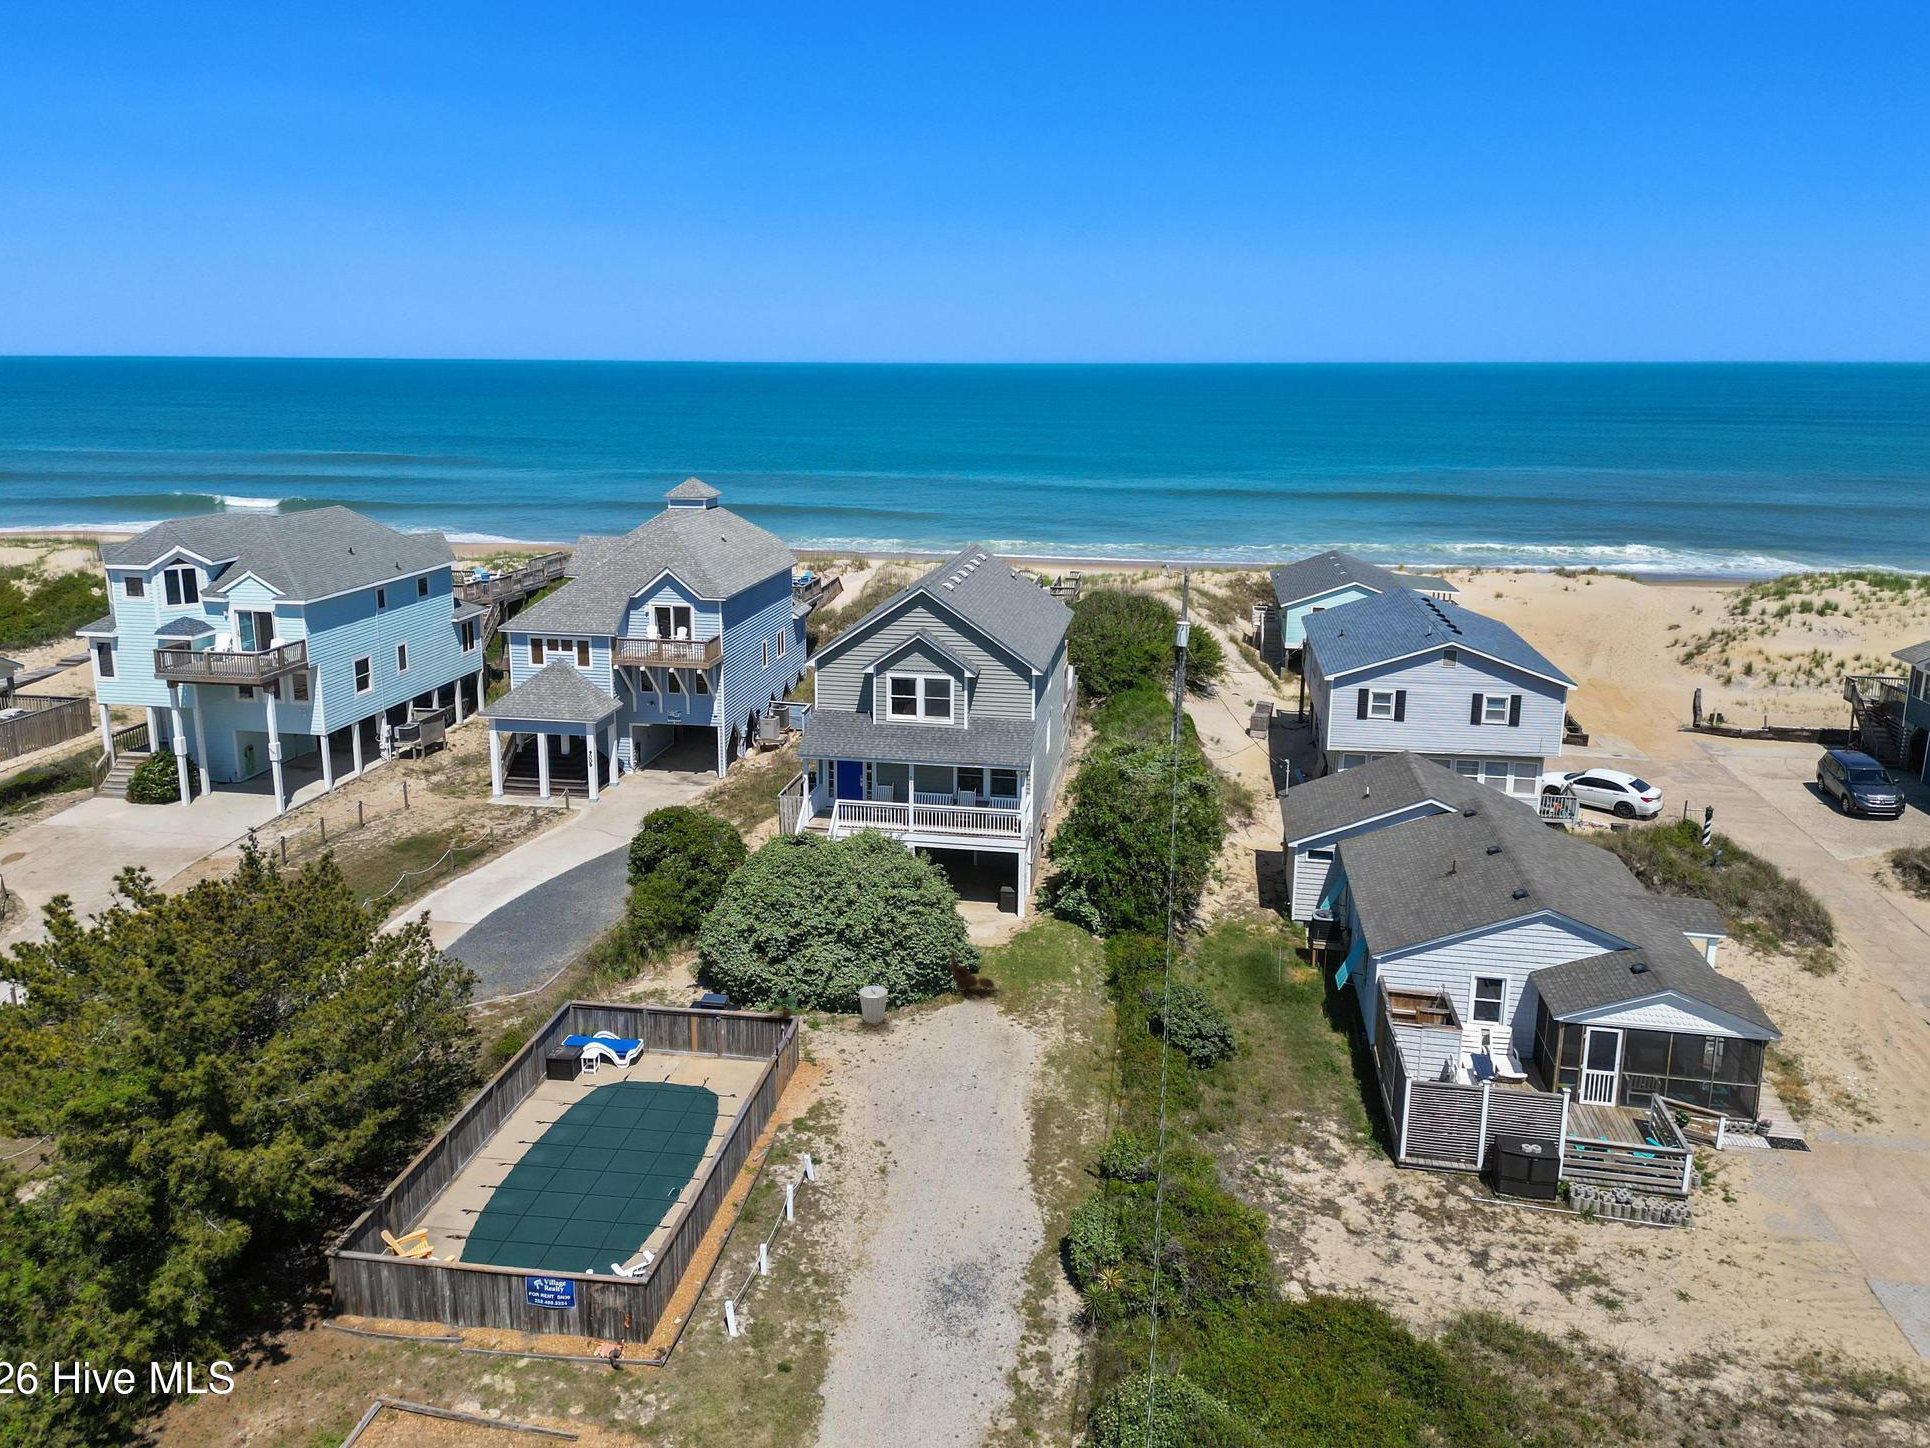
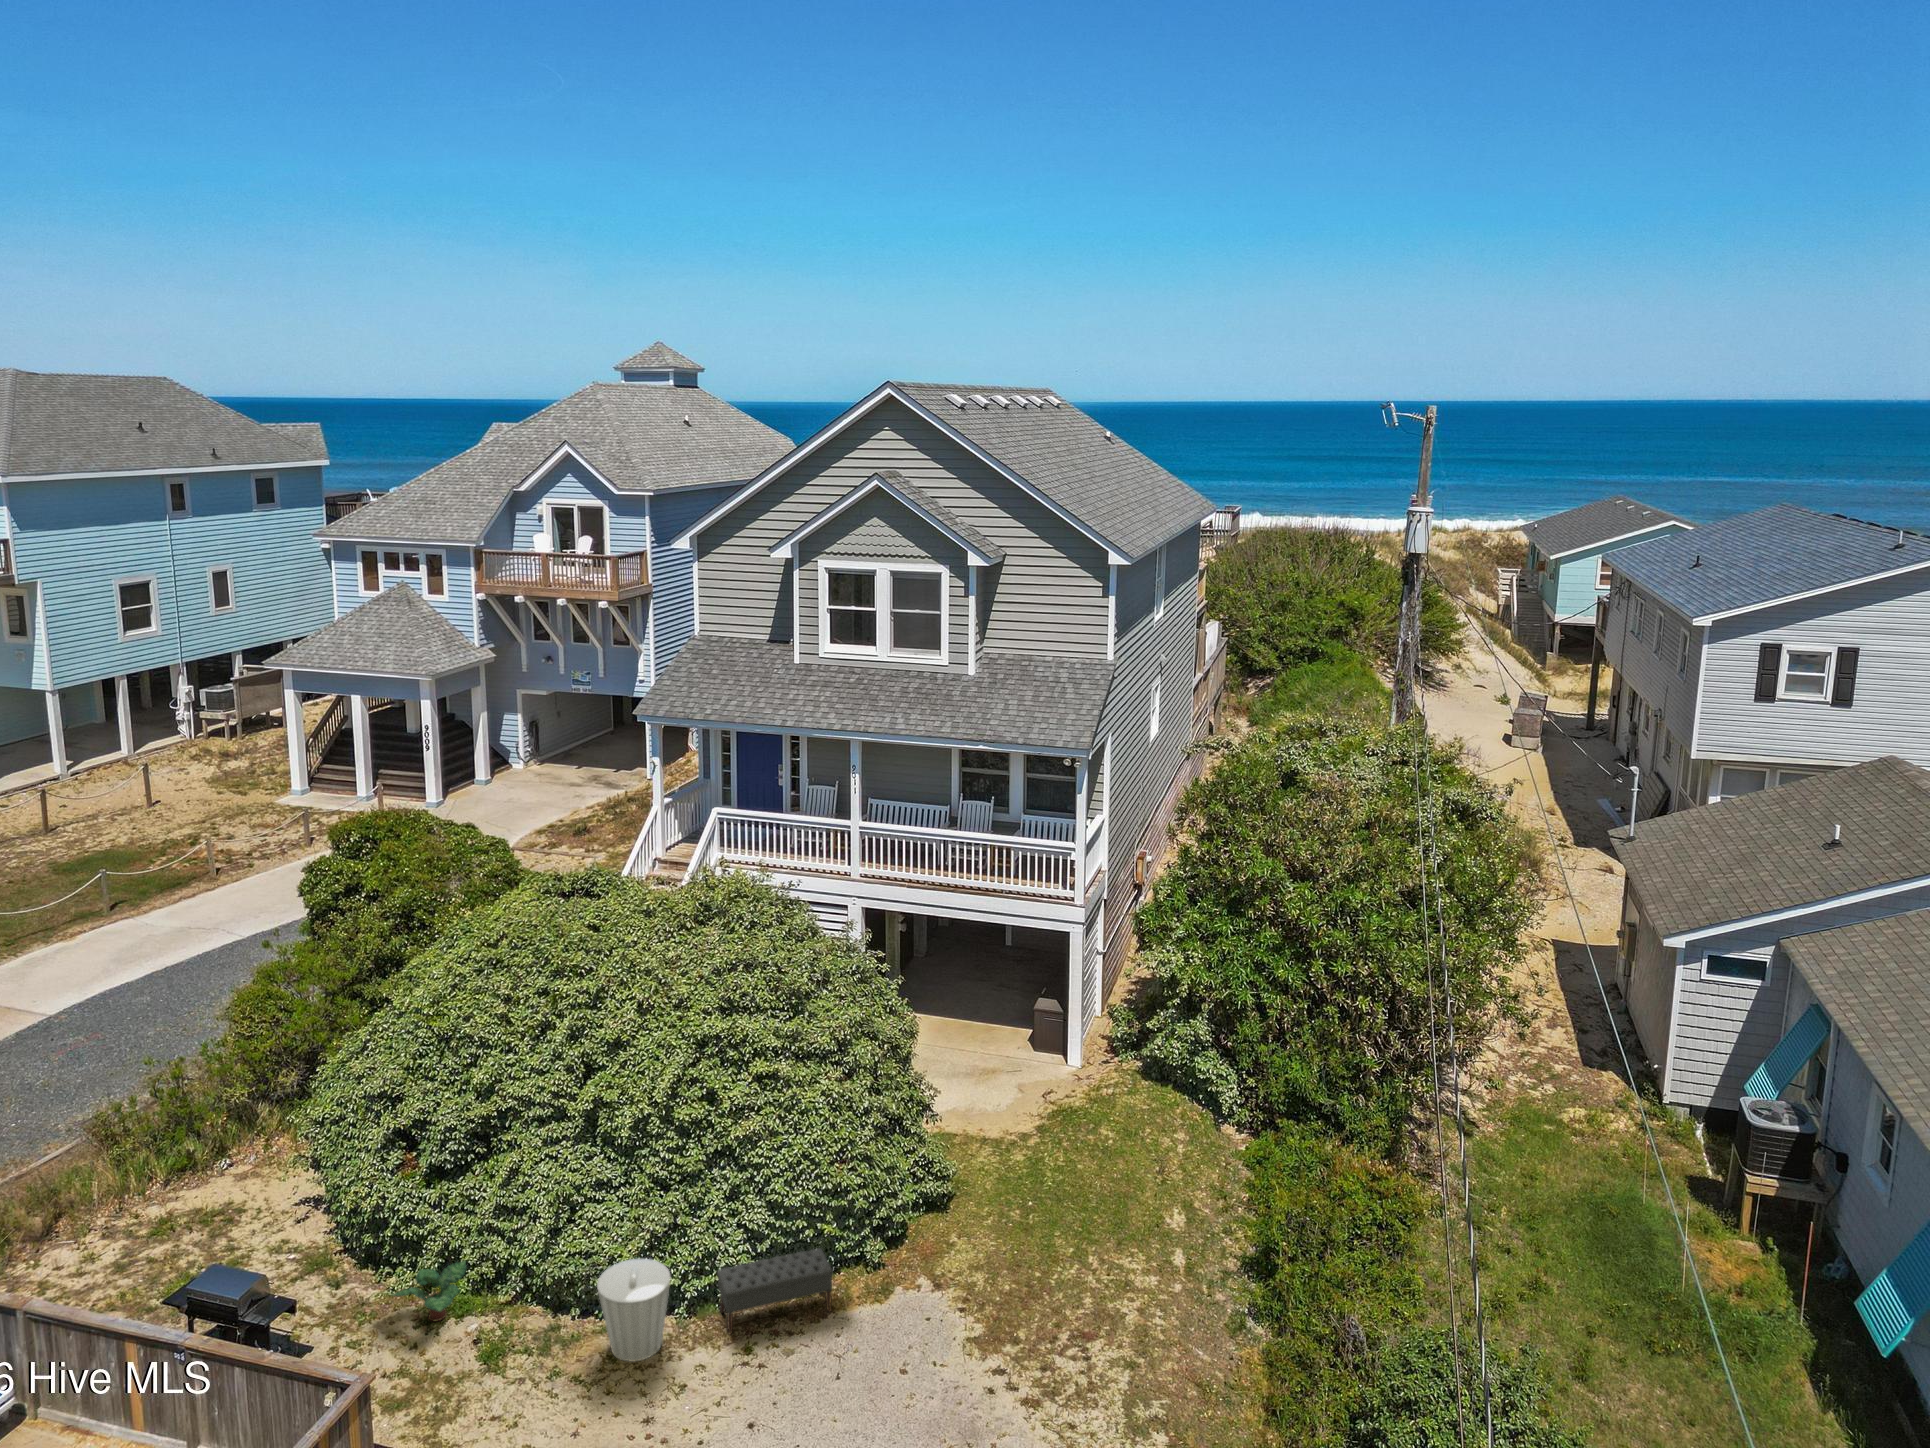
lounge chair: present [950,953,995,994] -> none [855,1174,963,1293]
bench: none [900,982,947,1014] -> present [717,1248,833,1335]

